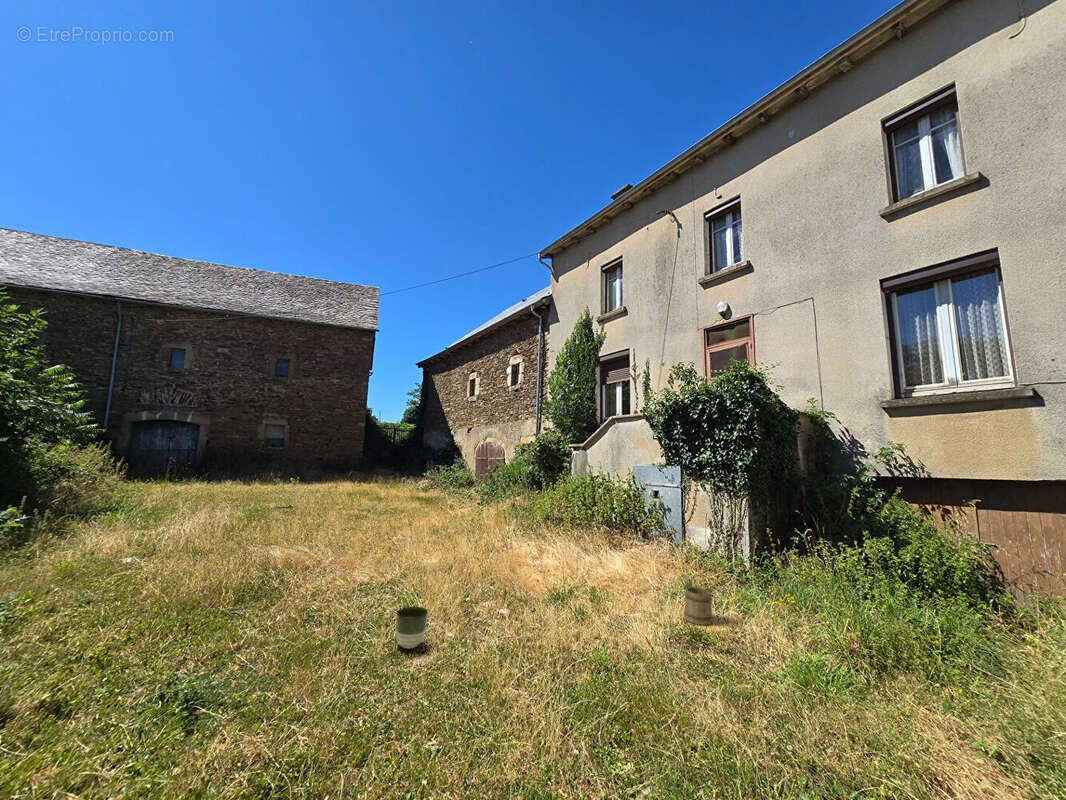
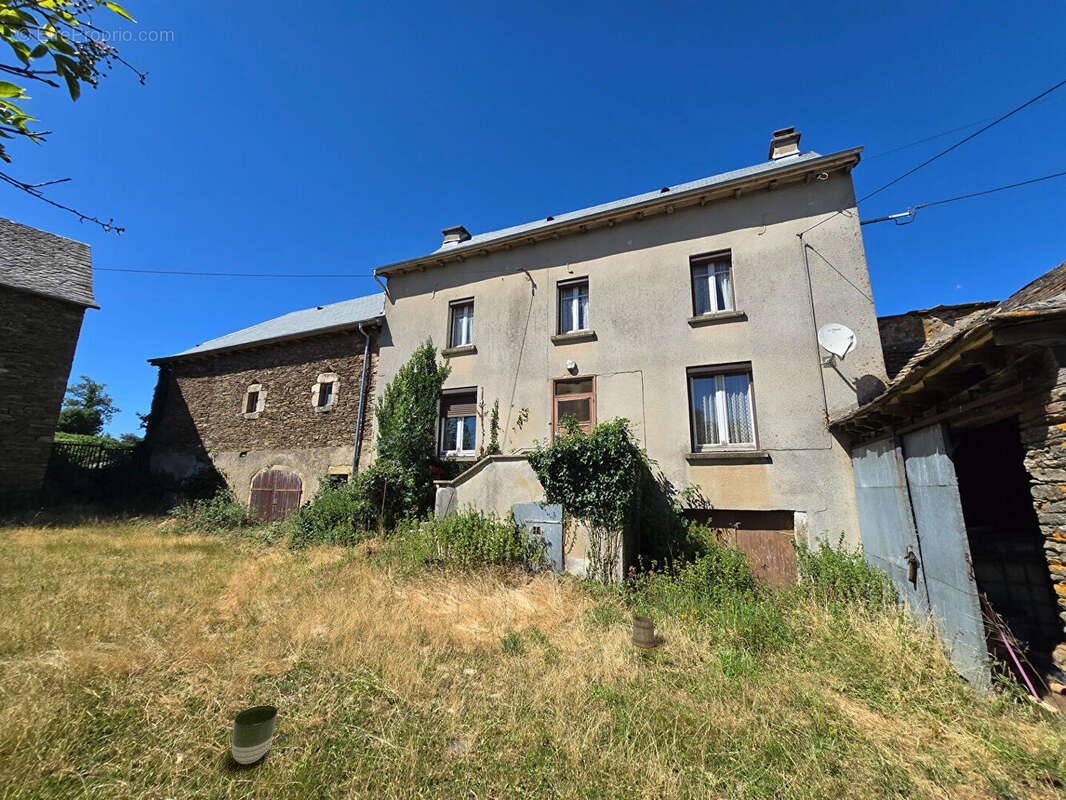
planter: present [396,606,428,649] -> present [232,705,277,764]

